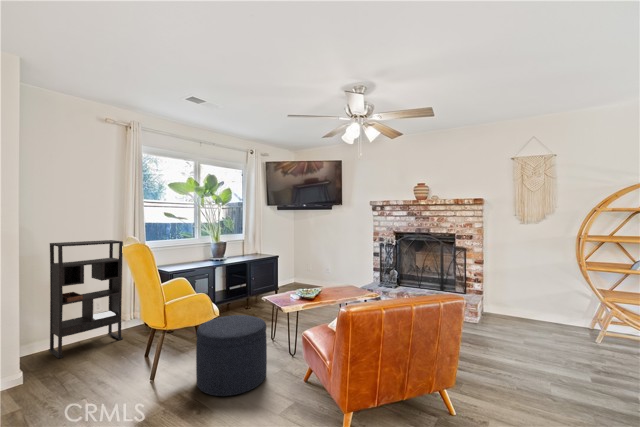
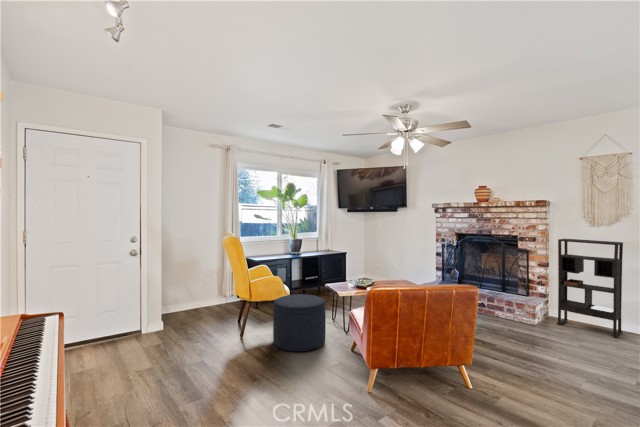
bookshelf: present [49,240,123,358] -> present [557,239,623,338]

